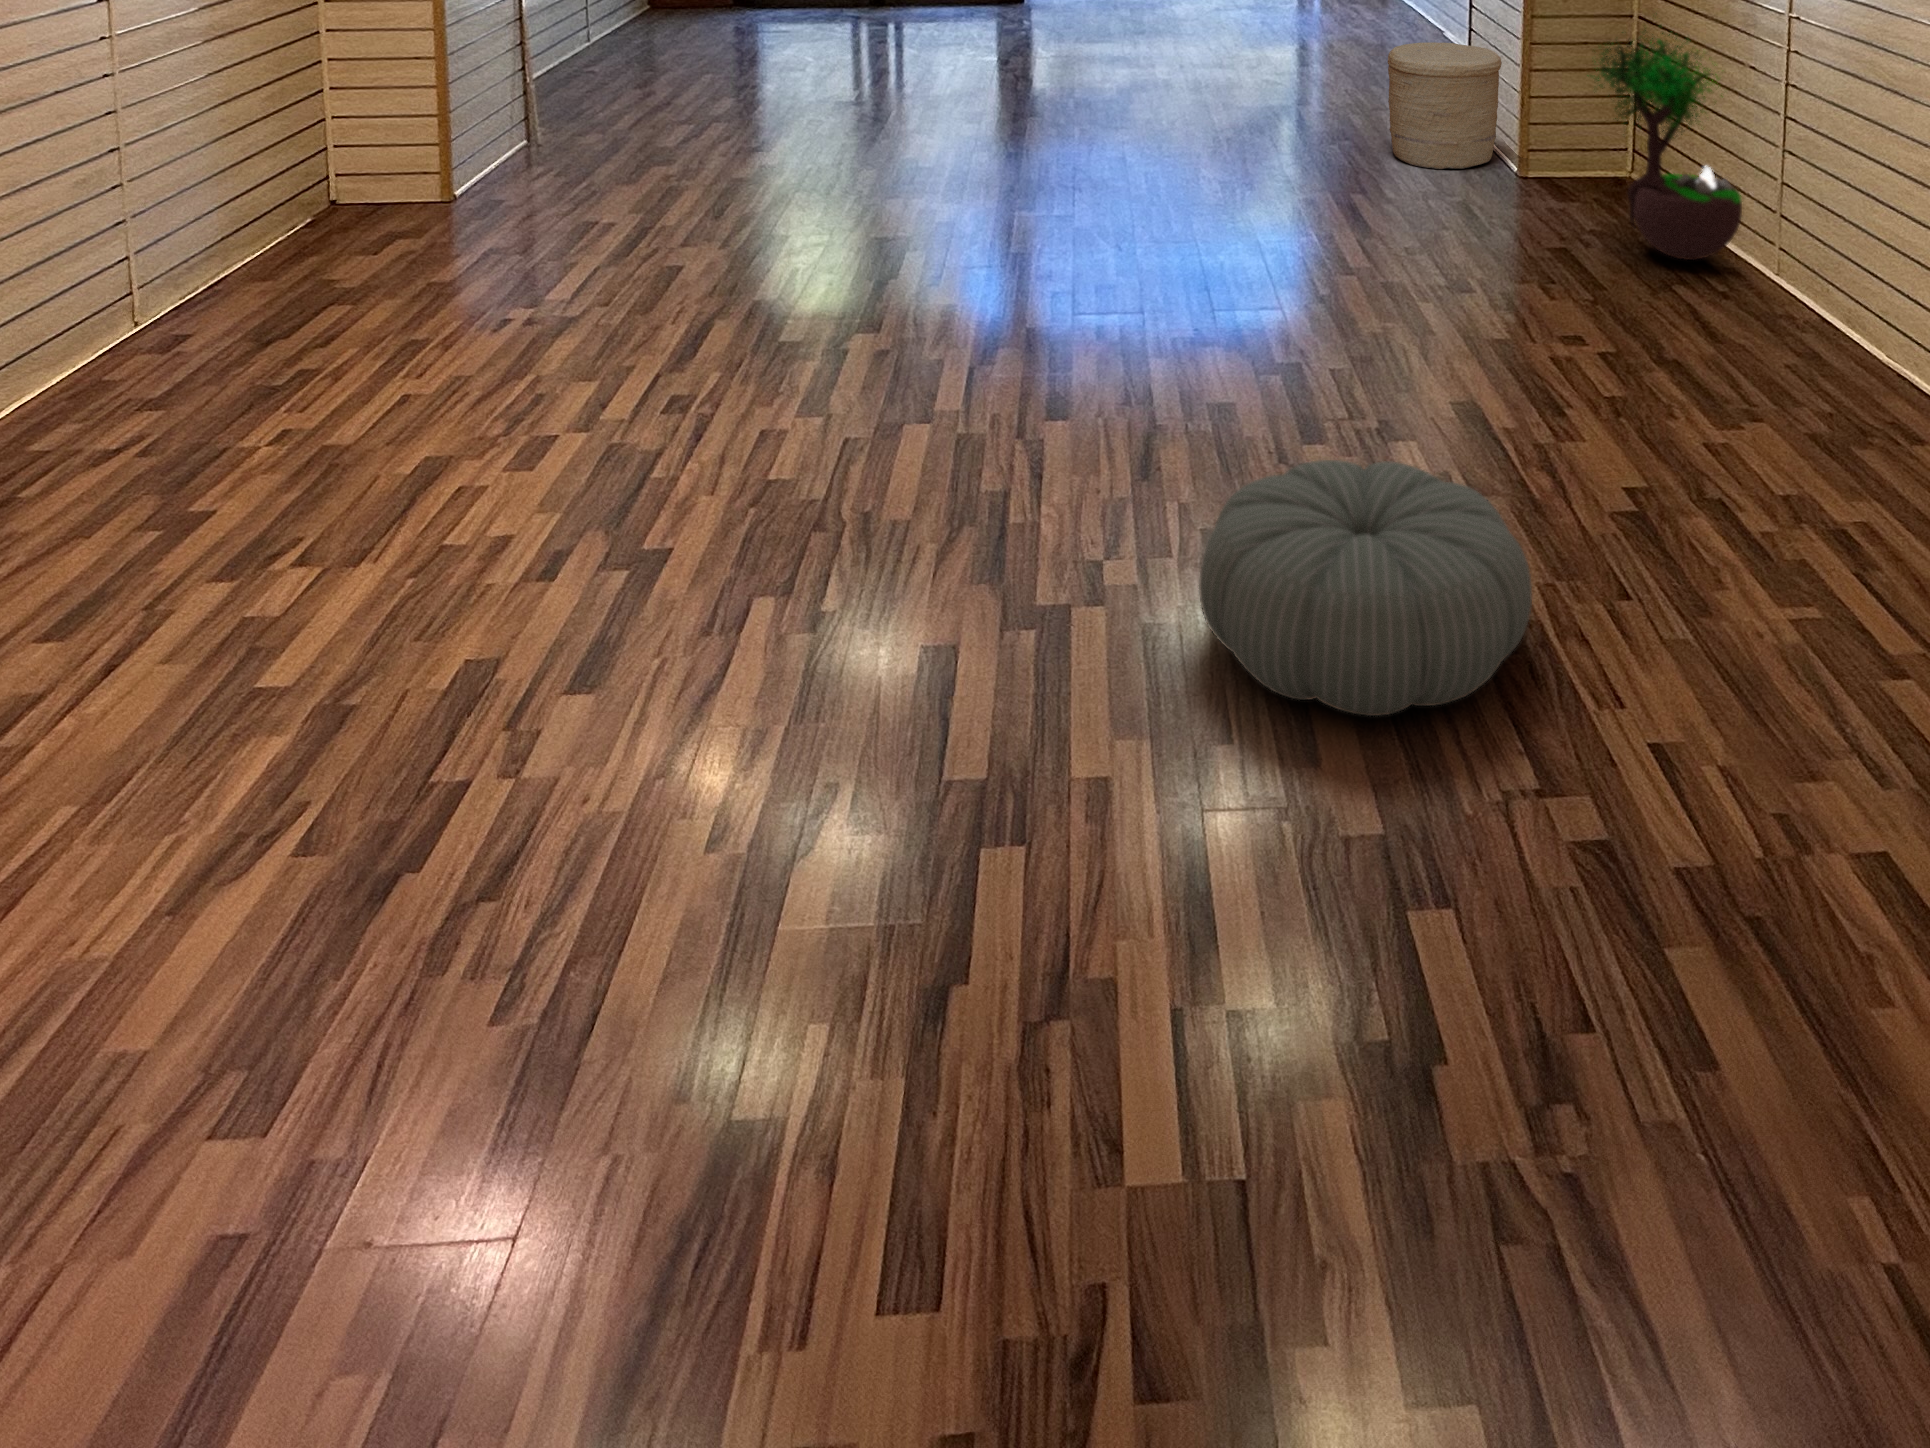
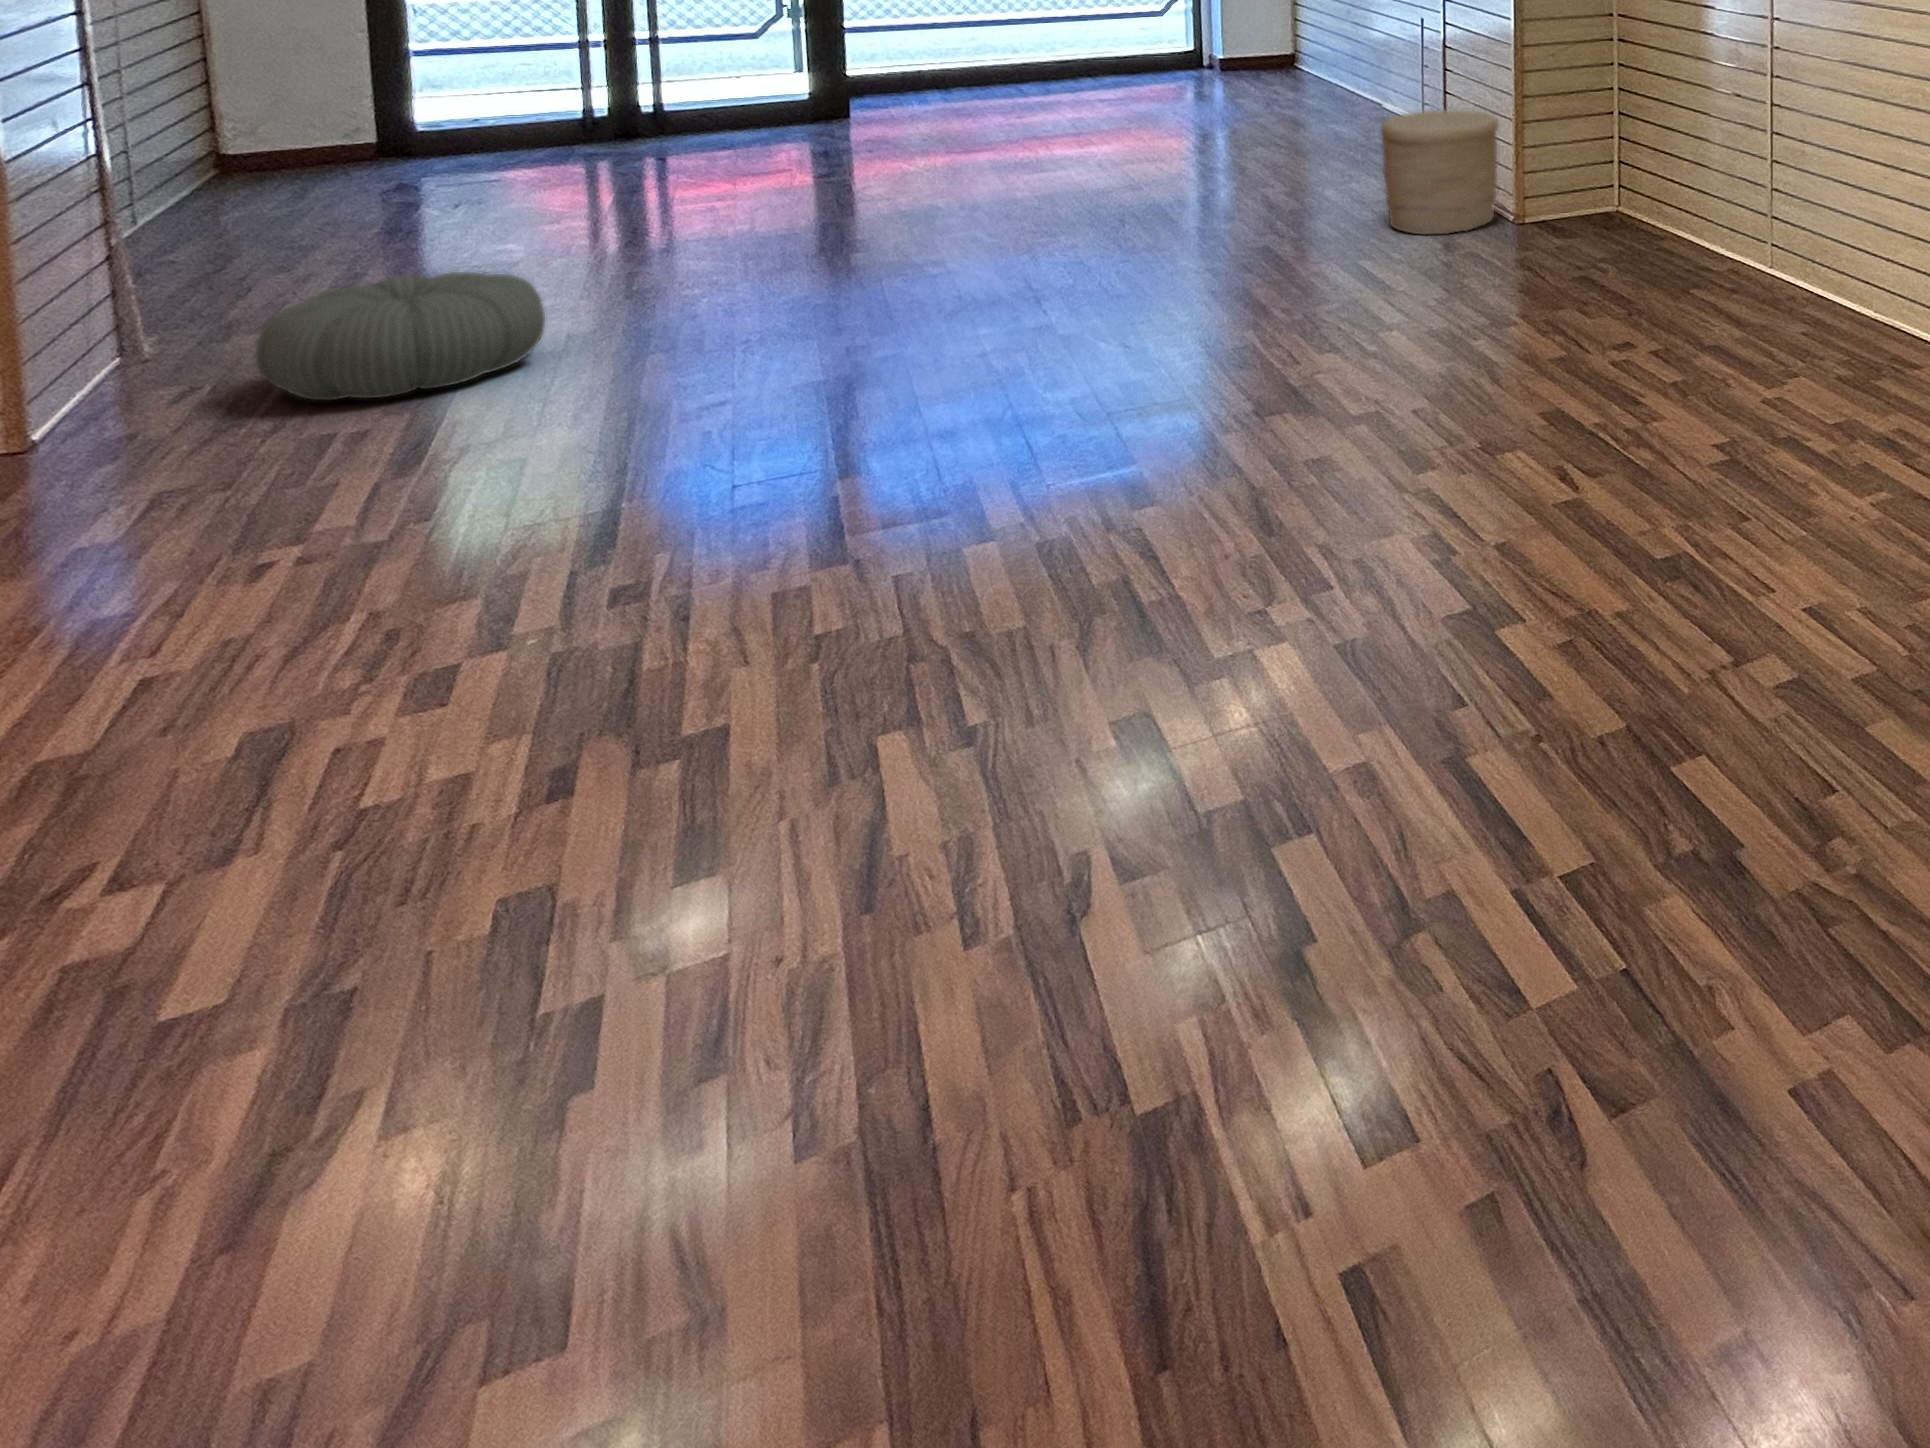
potted tree: present [1587,13,1742,260] -> none [1604,57,1750,275]
pouf: present [1199,460,1532,716] -> present [256,272,545,400]

